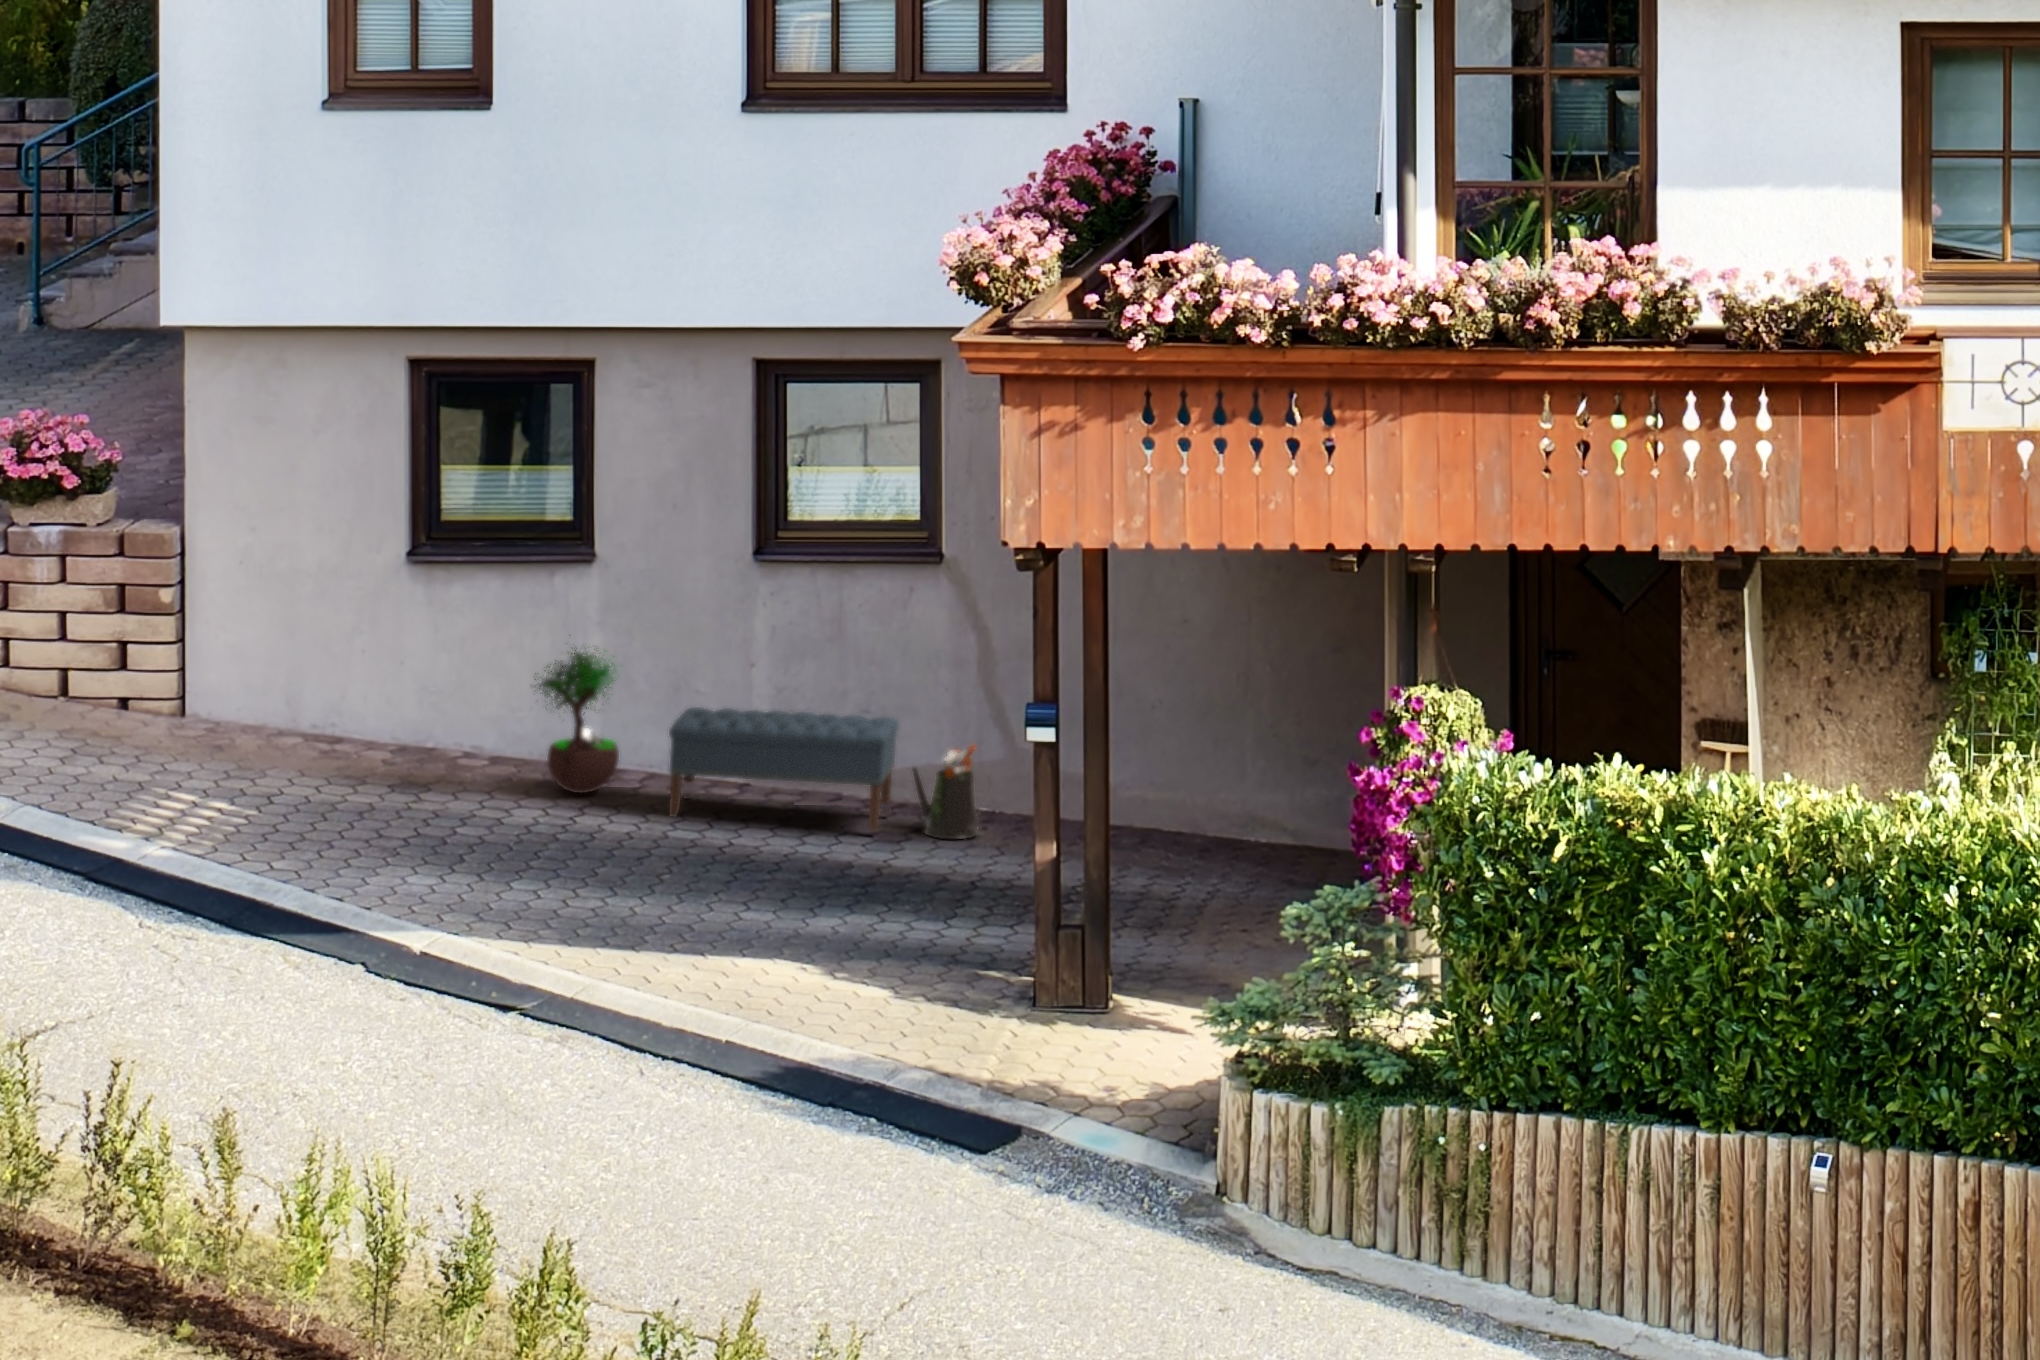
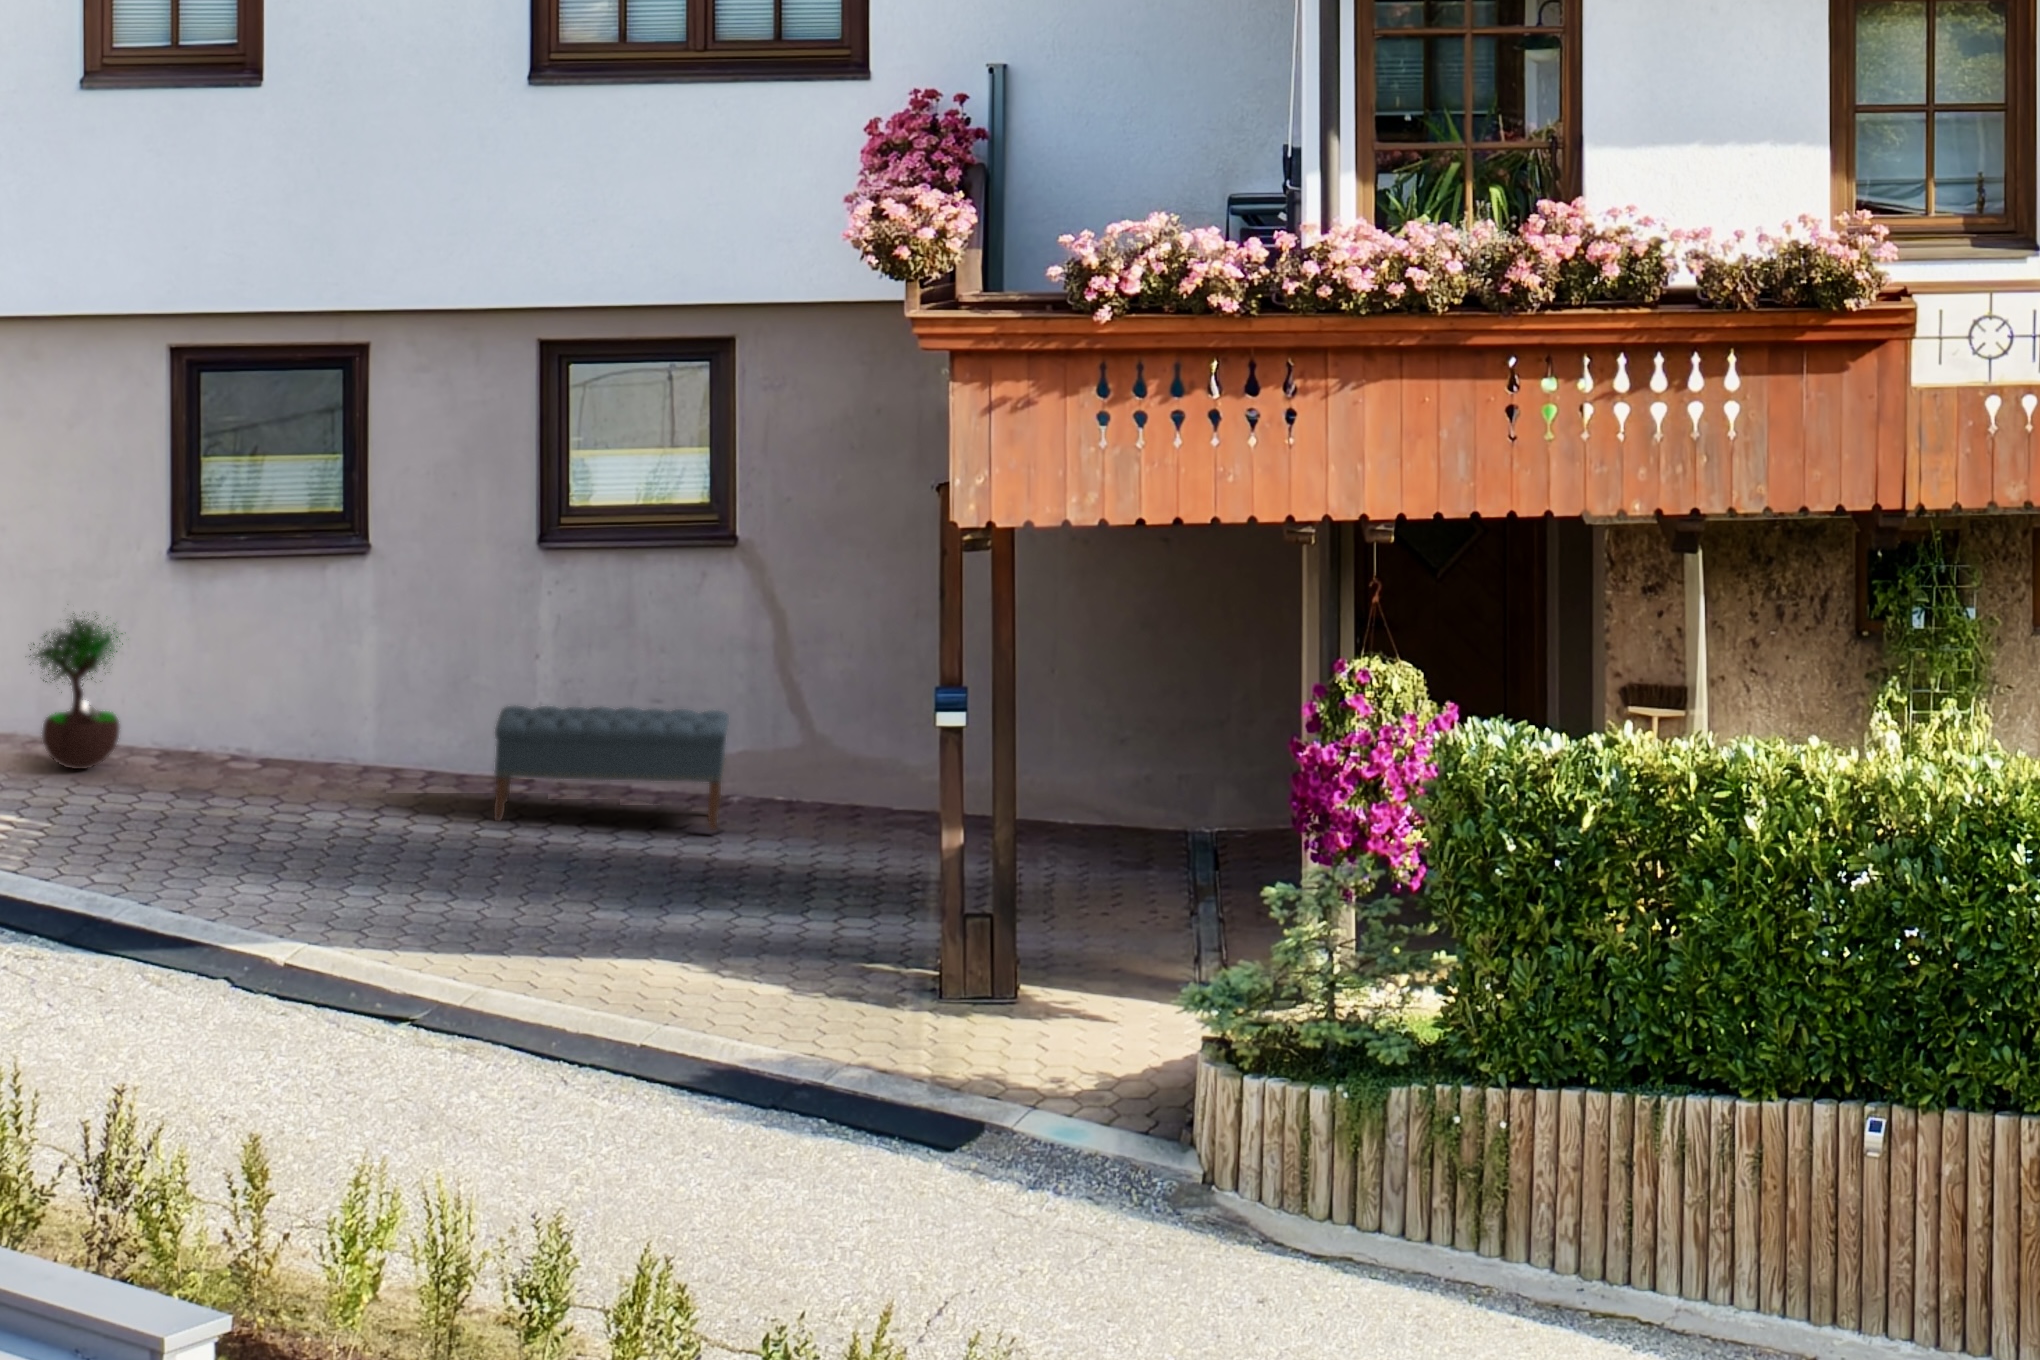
potted tree: present [531,635,619,793] -> present [29,613,123,769]
watering can: present [912,745,978,839] -> none [747,732,833,836]

